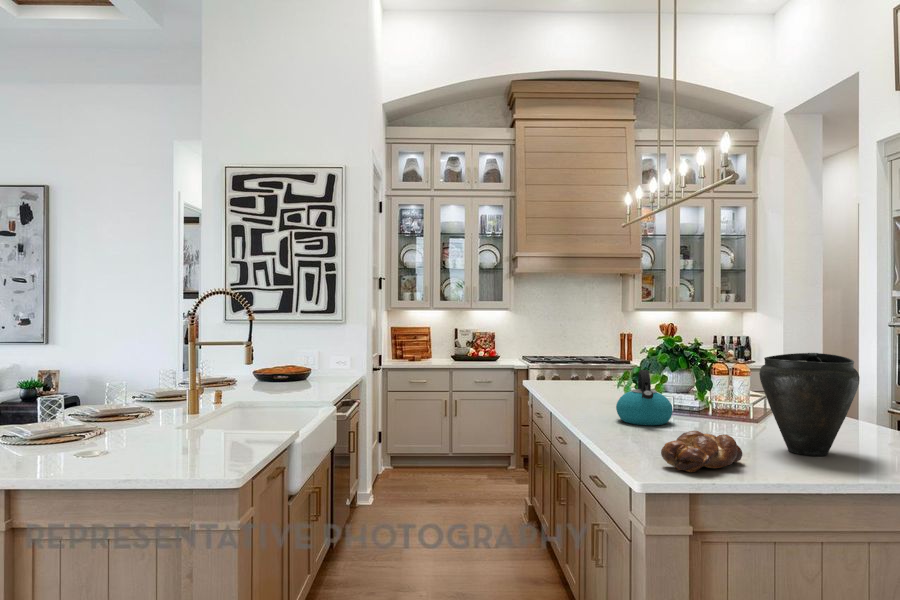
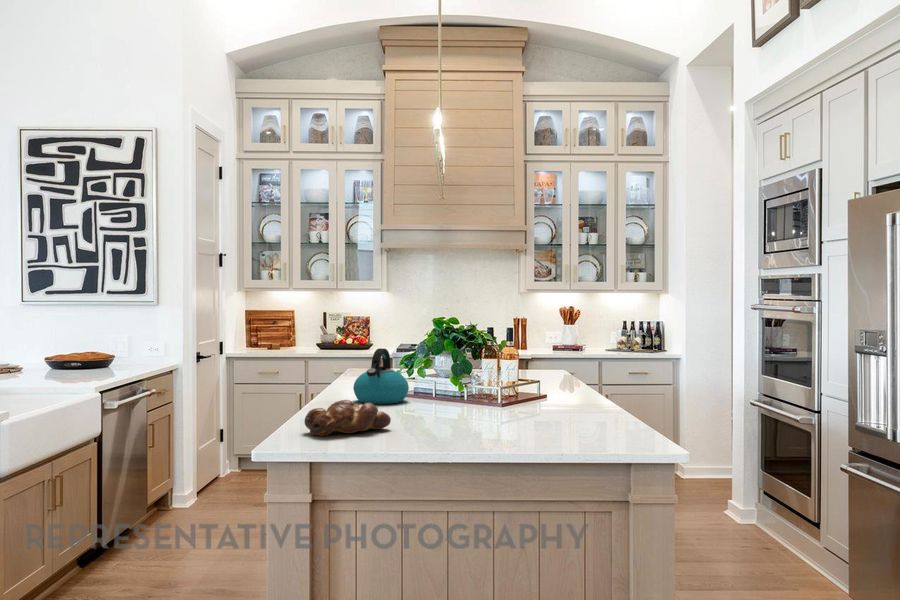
vase: present [759,353,859,456] -> none [435,328,520,426]

